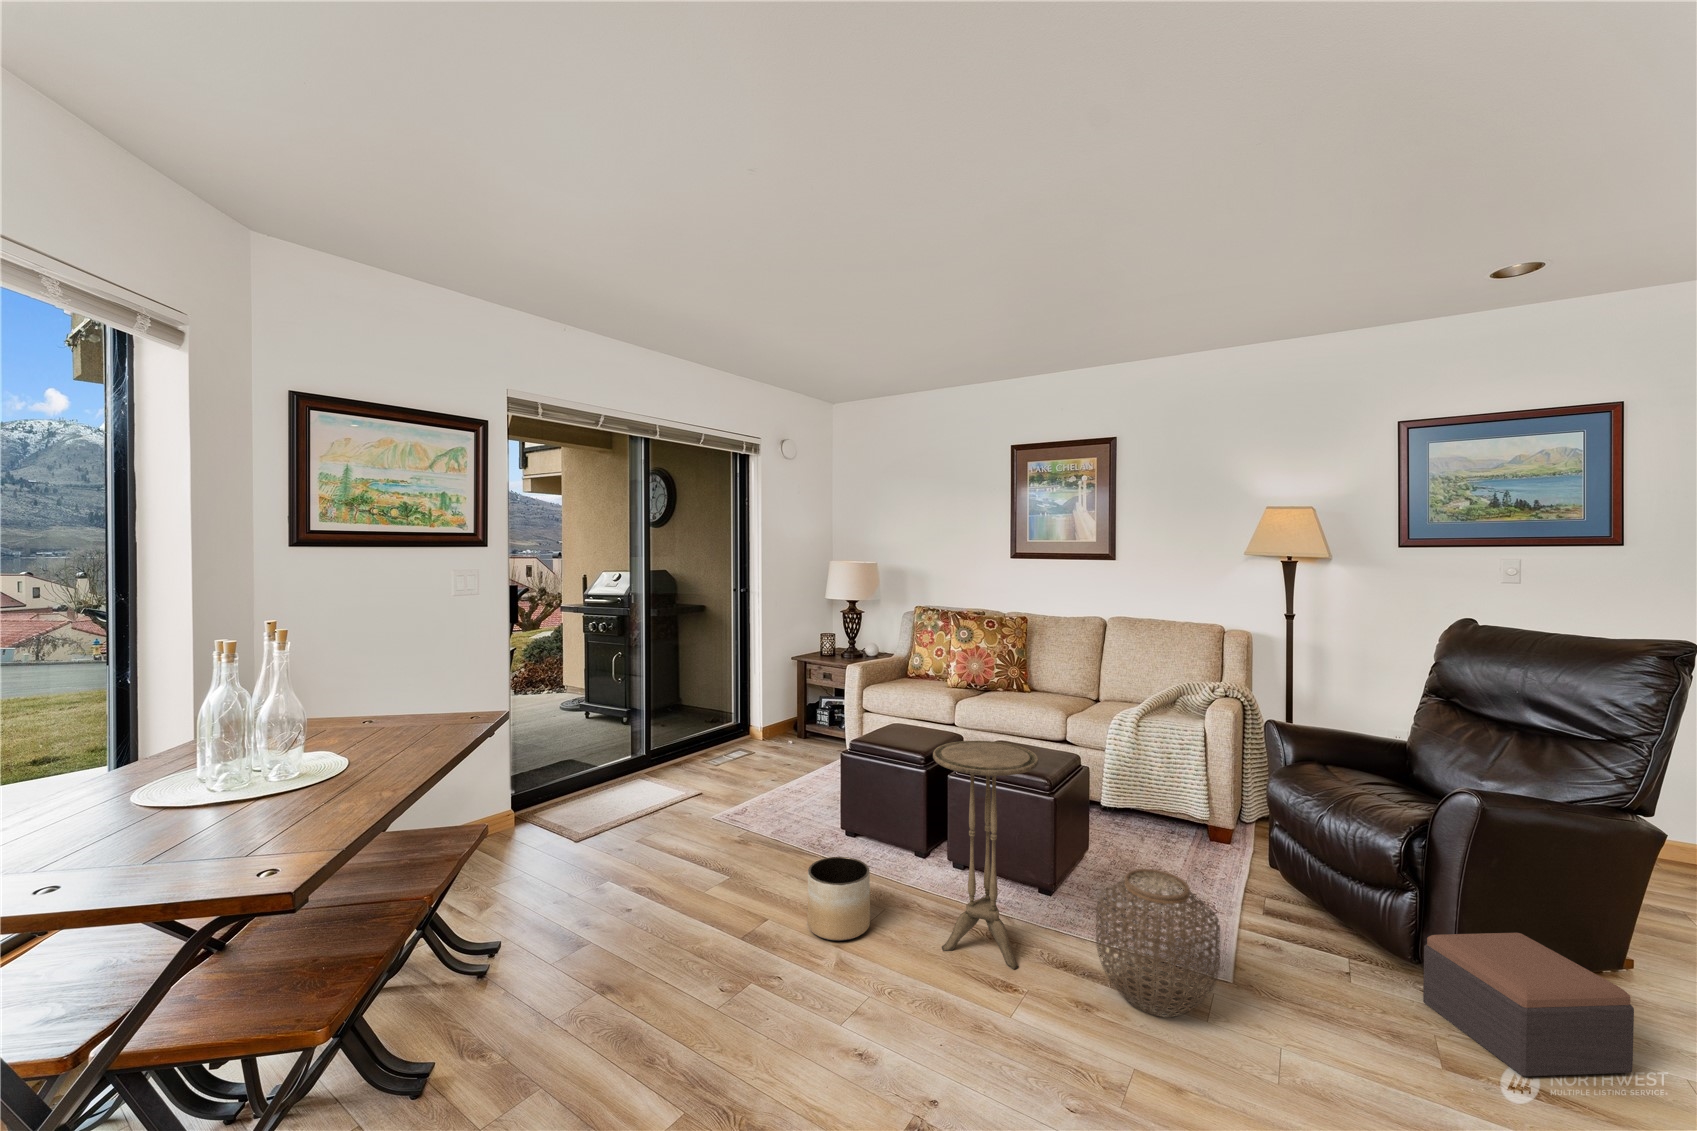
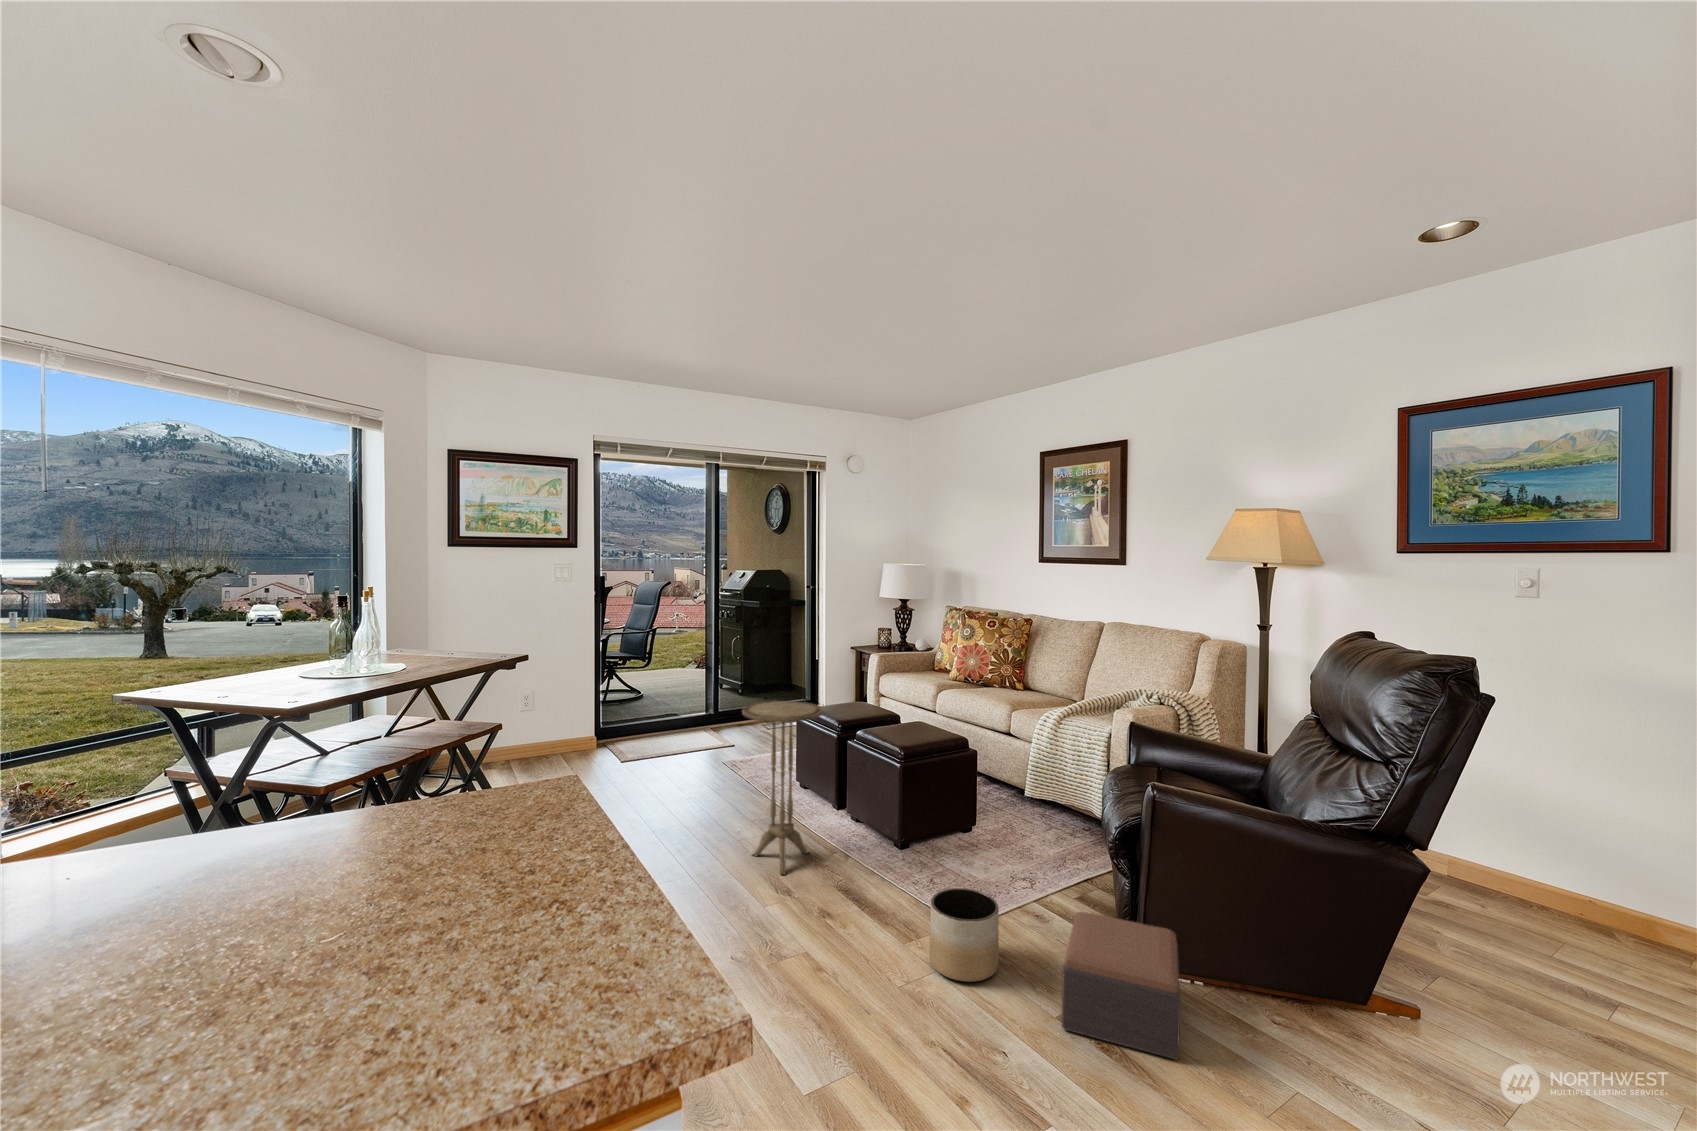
planter: present [807,857,870,941] -> present [930,888,999,982]
woven basket: present [1096,869,1221,1017] -> none [808,810,899,925]

